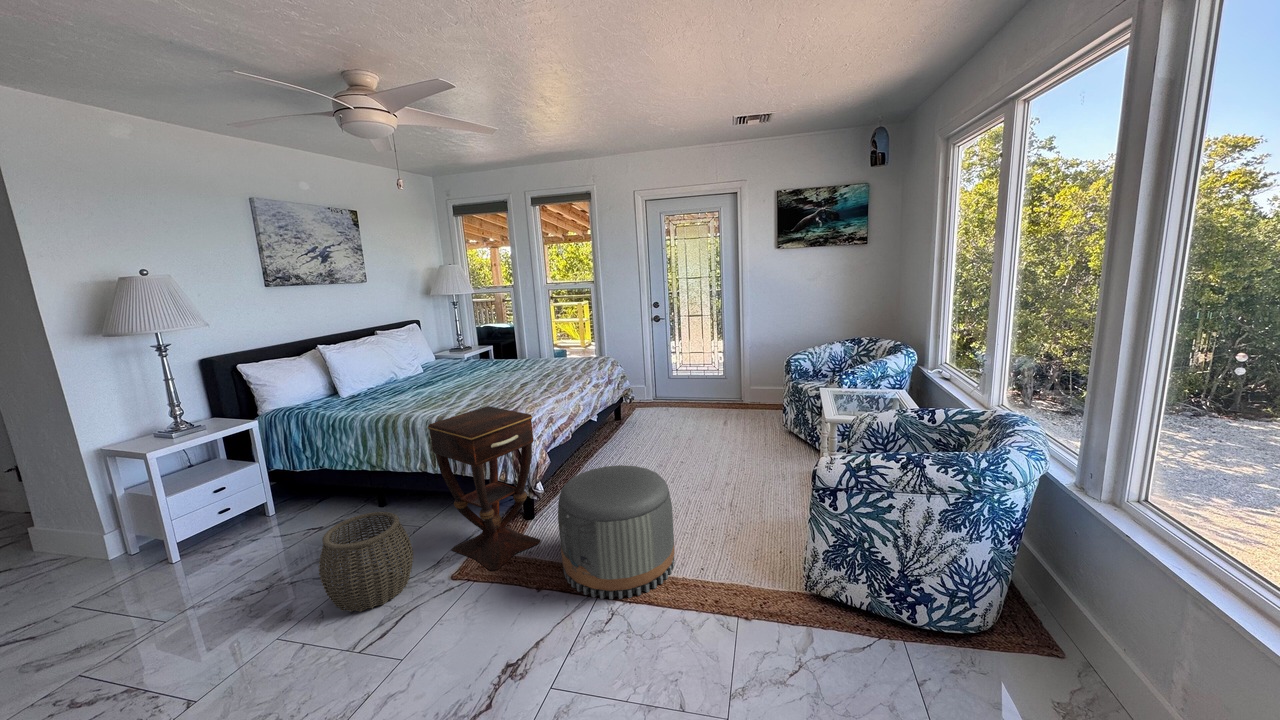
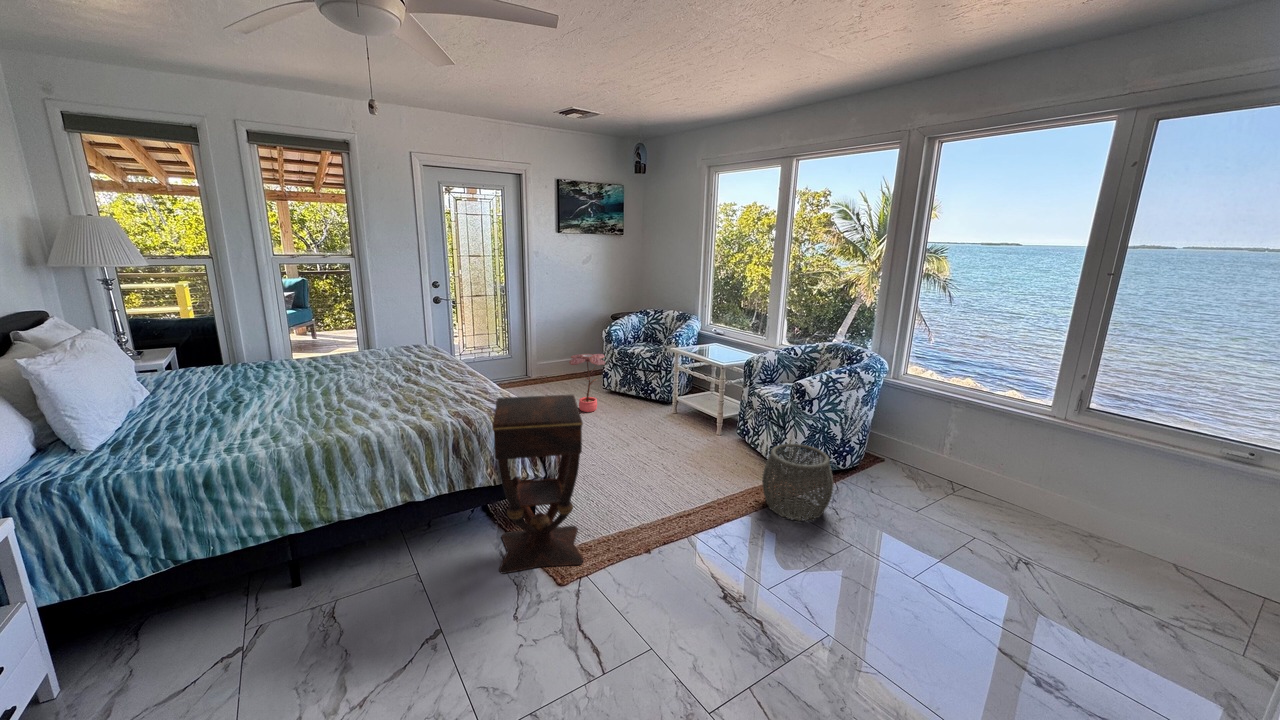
potted plant: none [713,382,763,447] -> present [569,354,605,412]
pouf: present [558,465,675,599] -> none [613,425,716,540]
woven basket: present [318,512,413,612] -> present [762,444,834,521]

